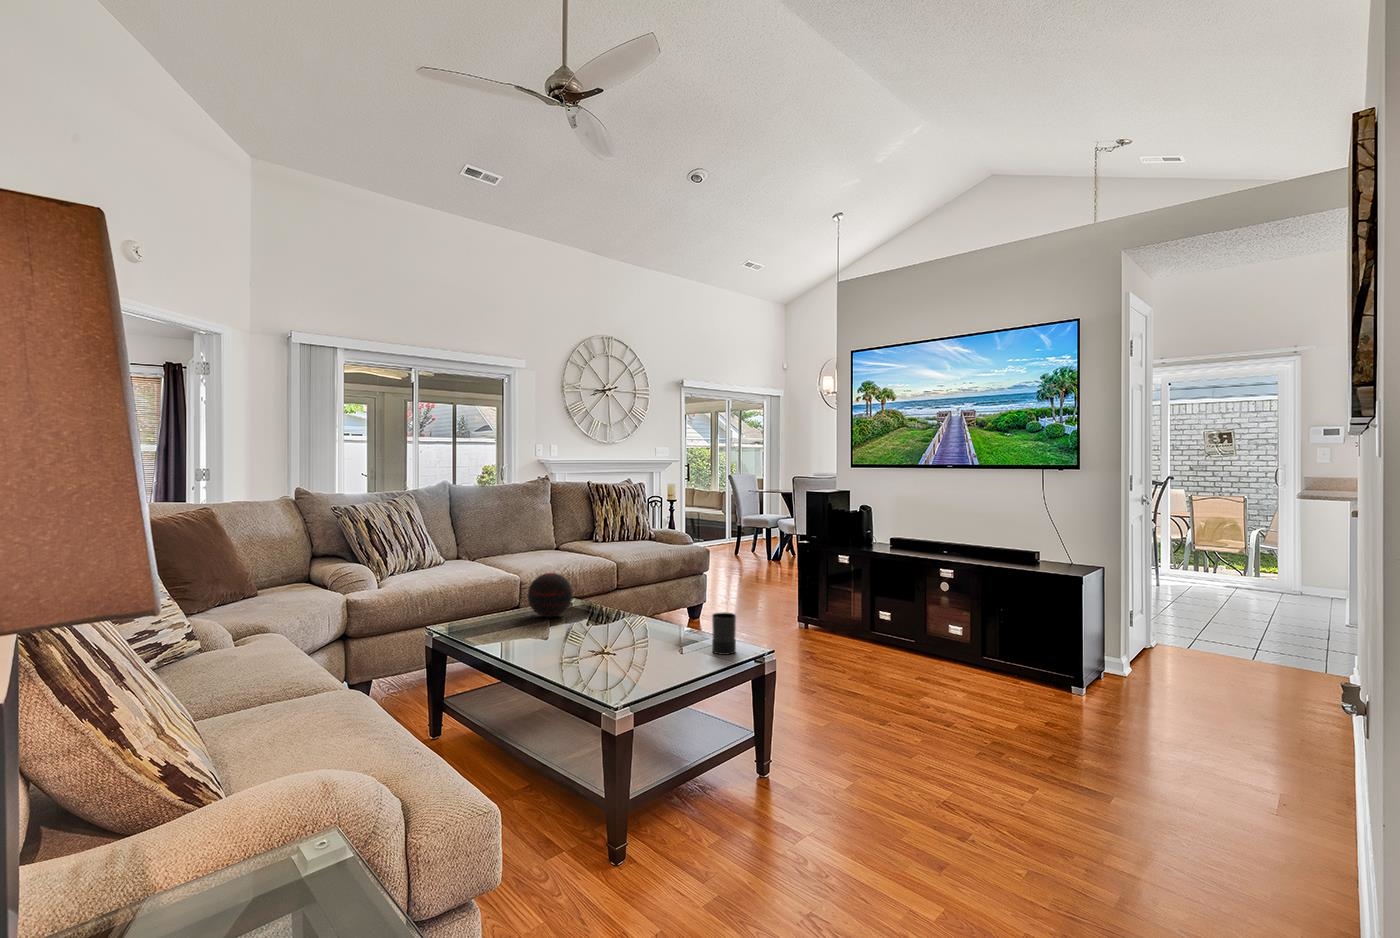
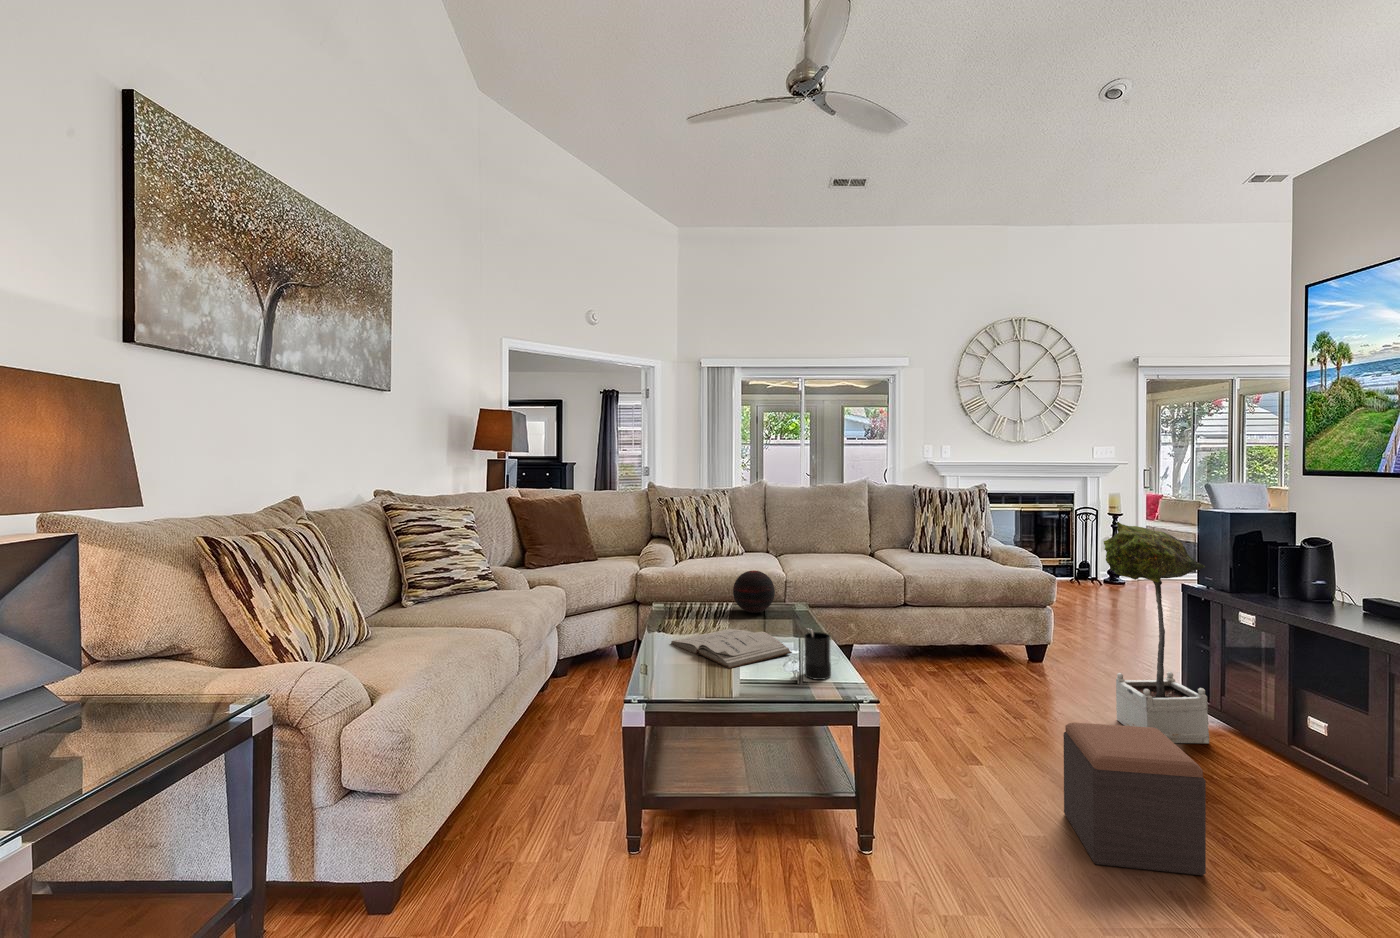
potted tree: none [795,504,860,657] -> present [1104,522,1209,743]
book: none [549,627,669,664] -> present [671,629,792,669]
footstool: none [861,636,952,732] -> present [1064,723,1206,876]

